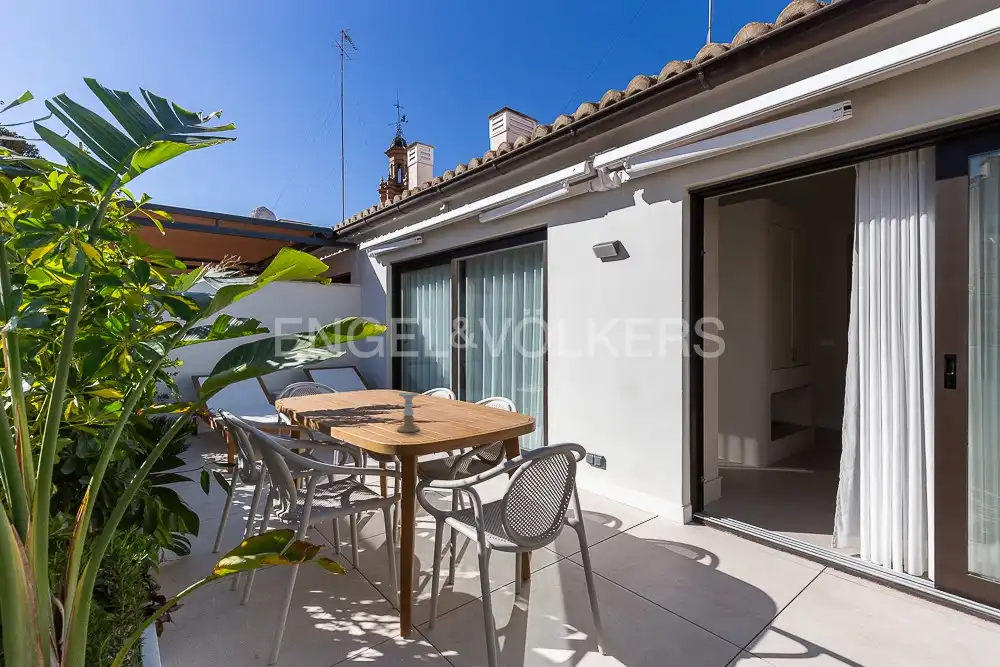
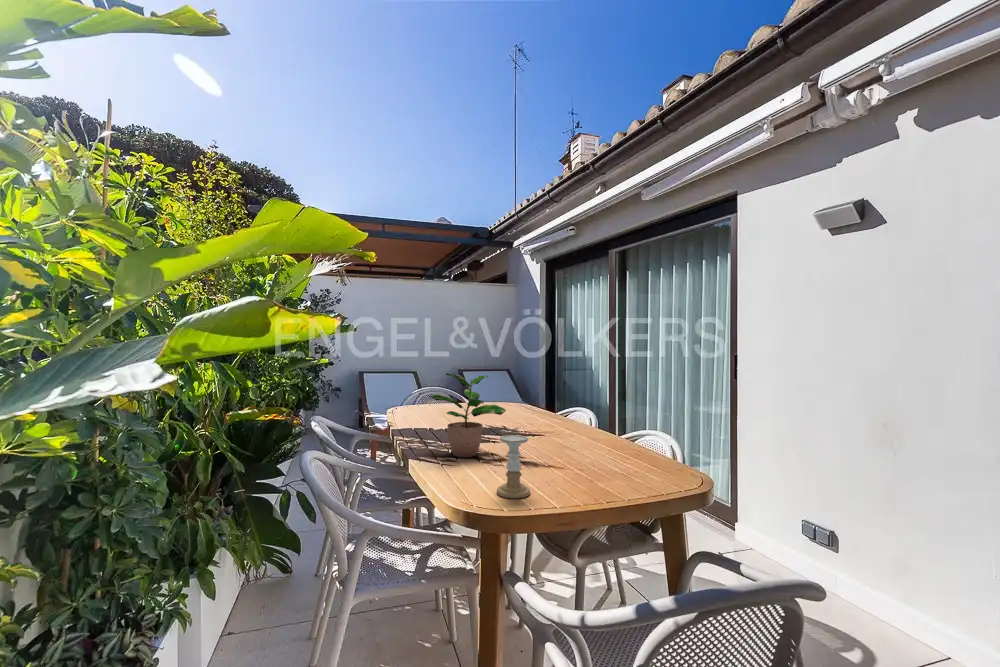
potted plant: none [328,356,391,418] -> present [430,373,506,457]

